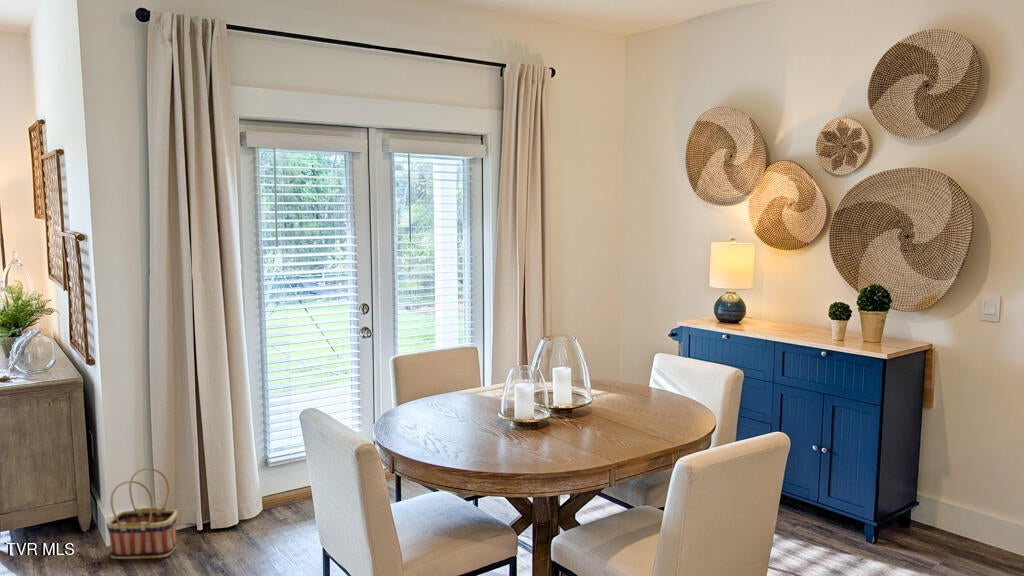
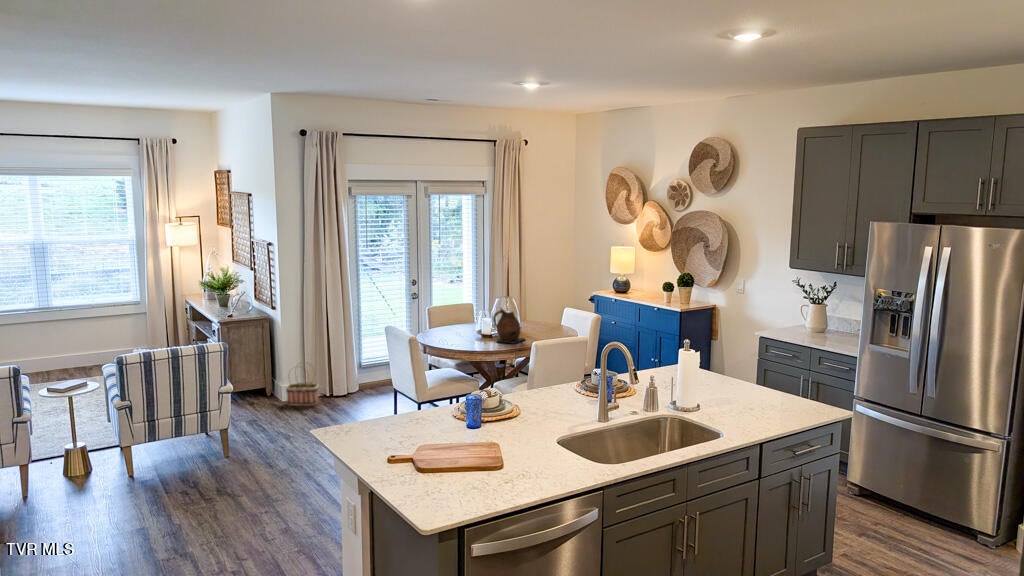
ceramic pitcher: none [551,365,621,452] -> present [494,308,525,343]

